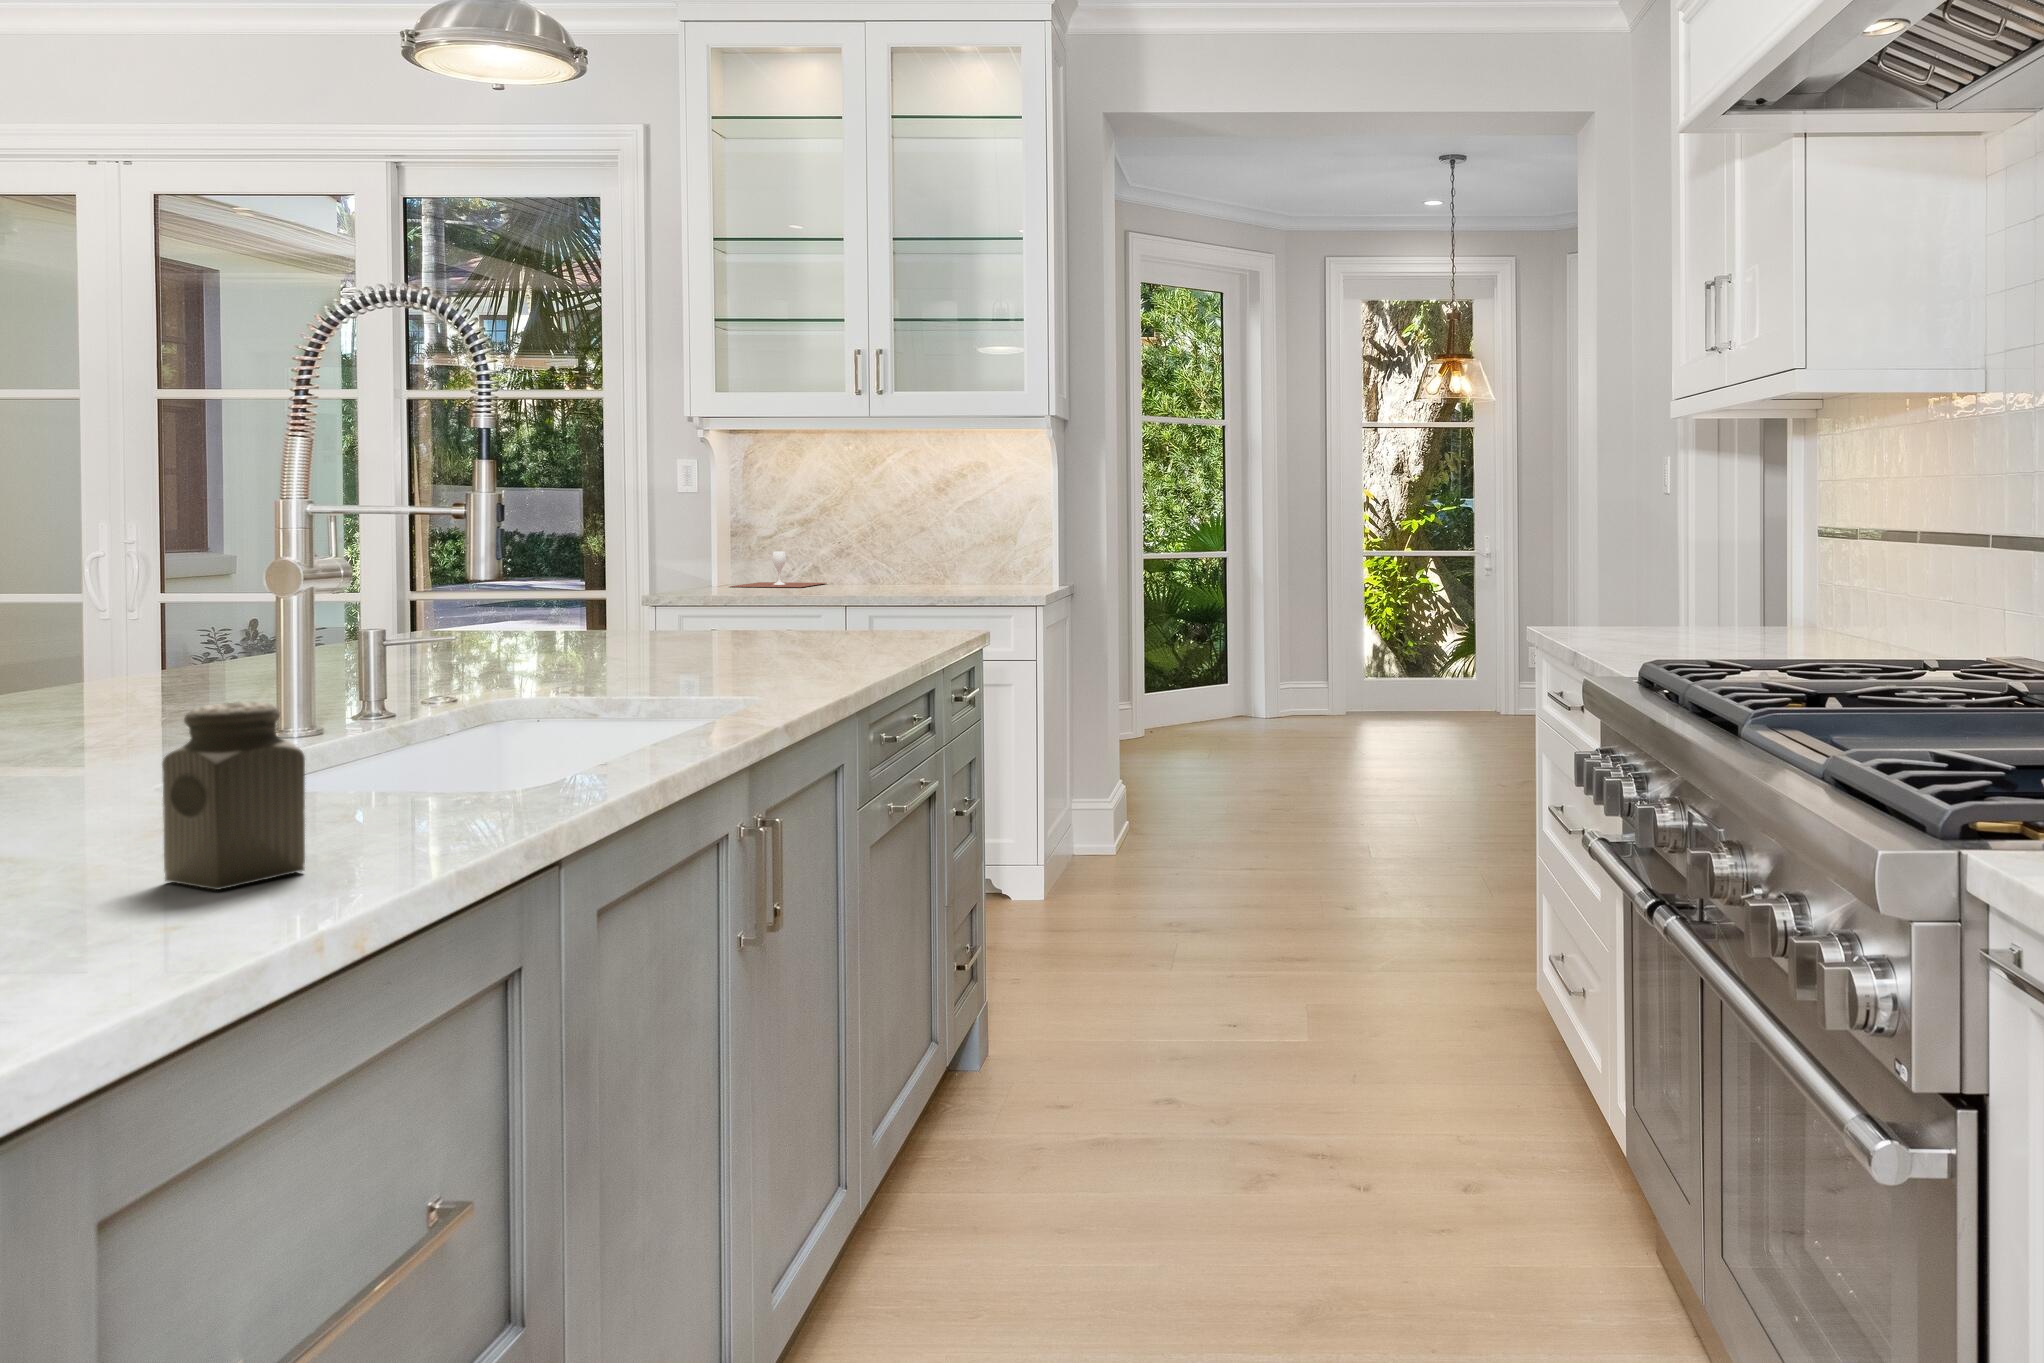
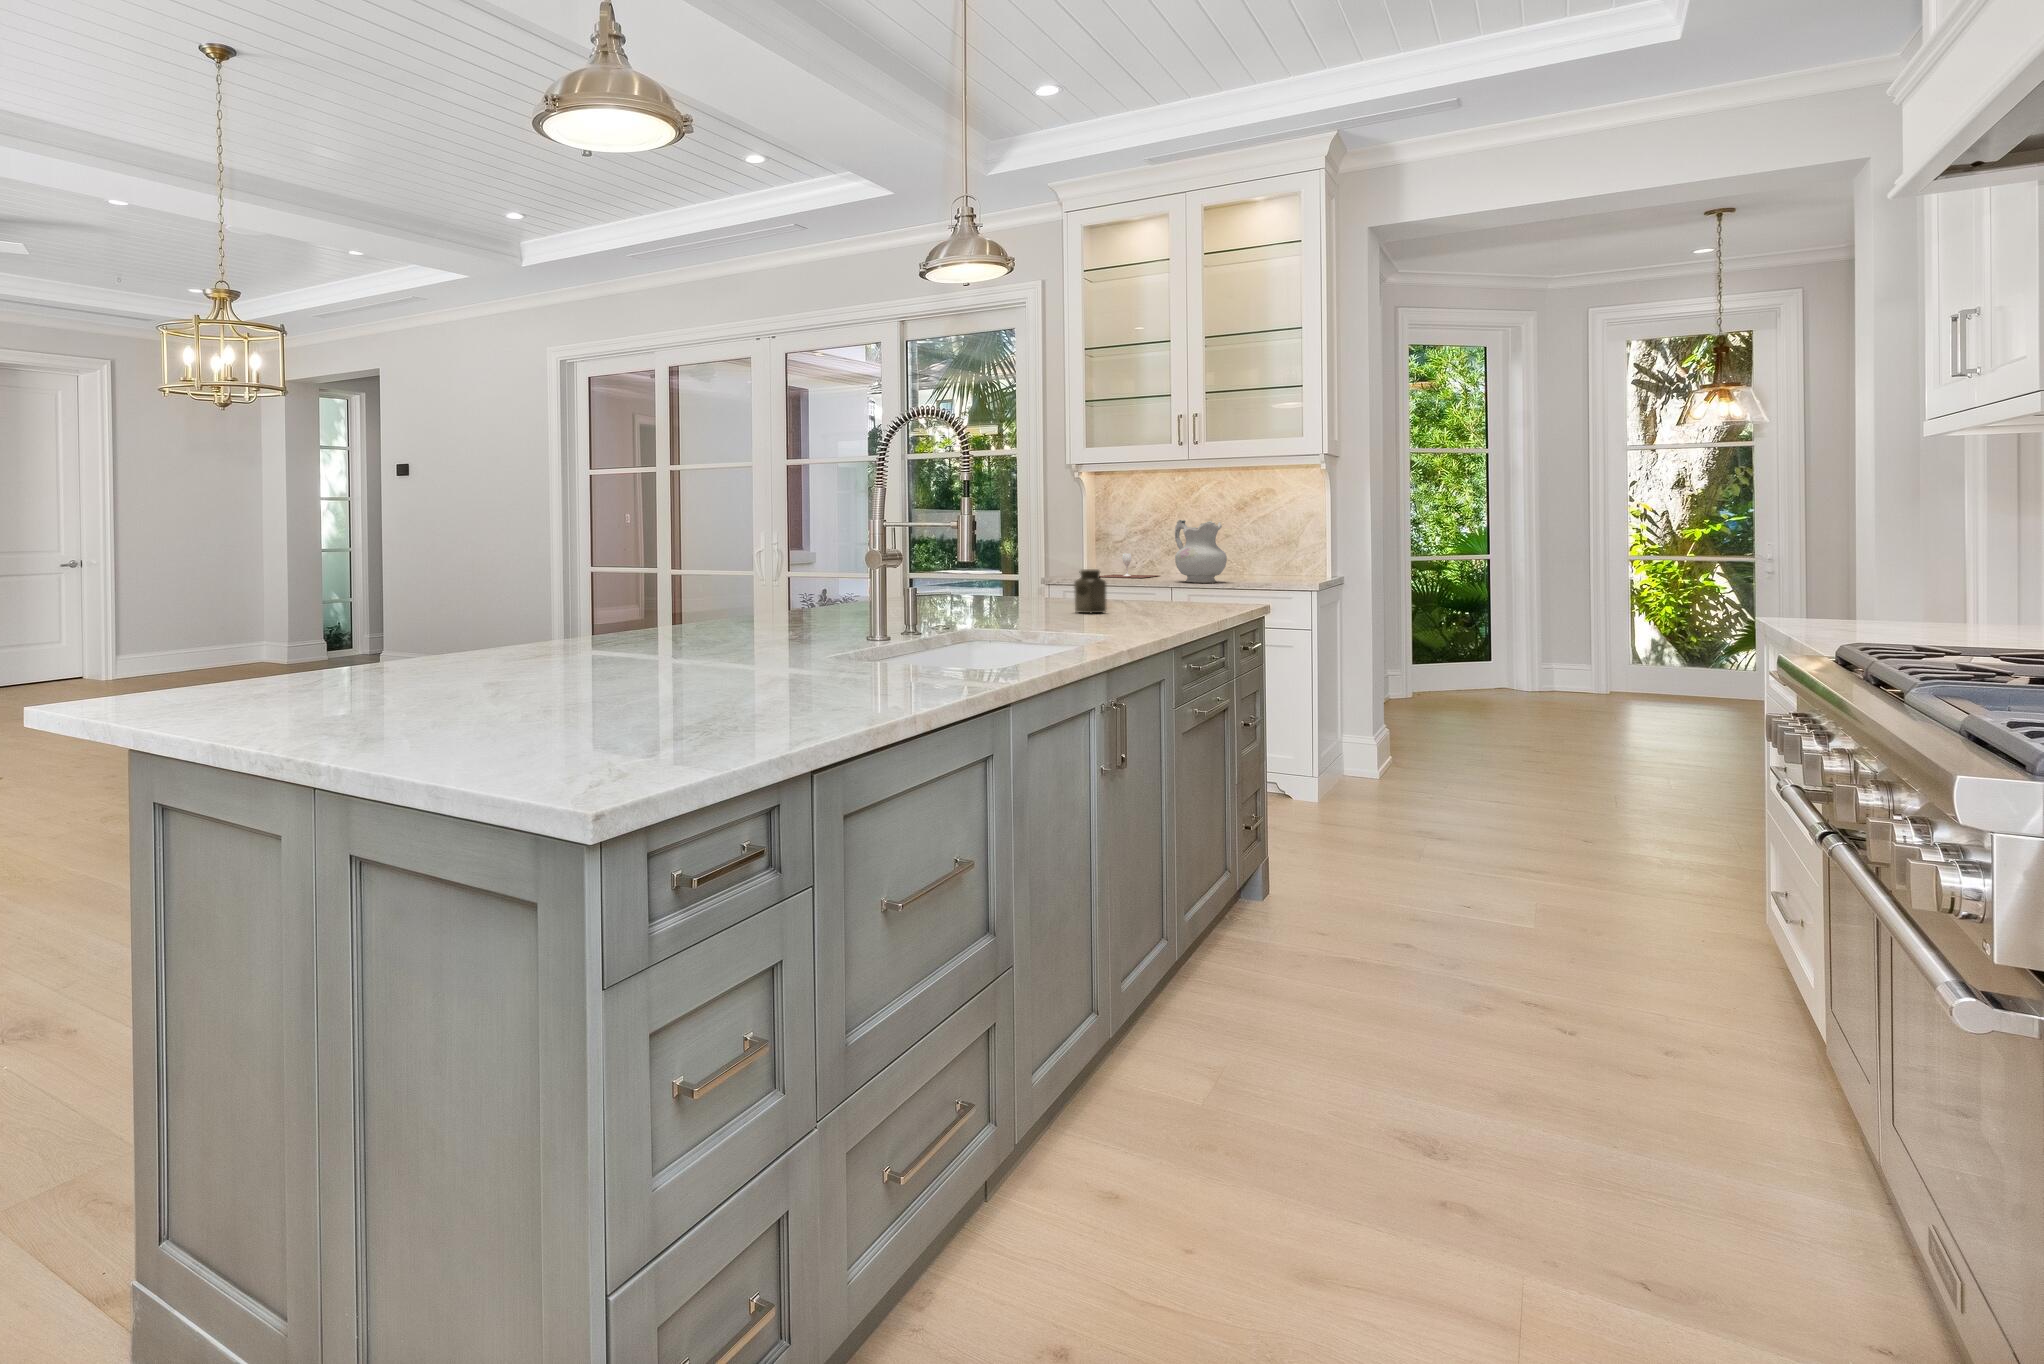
ceramic pitcher: none [849,503,921,593] -> present [1175,520,1227,583]
salt shaker: present [162,702,305,890] -> present [1074,569,1107,613]

